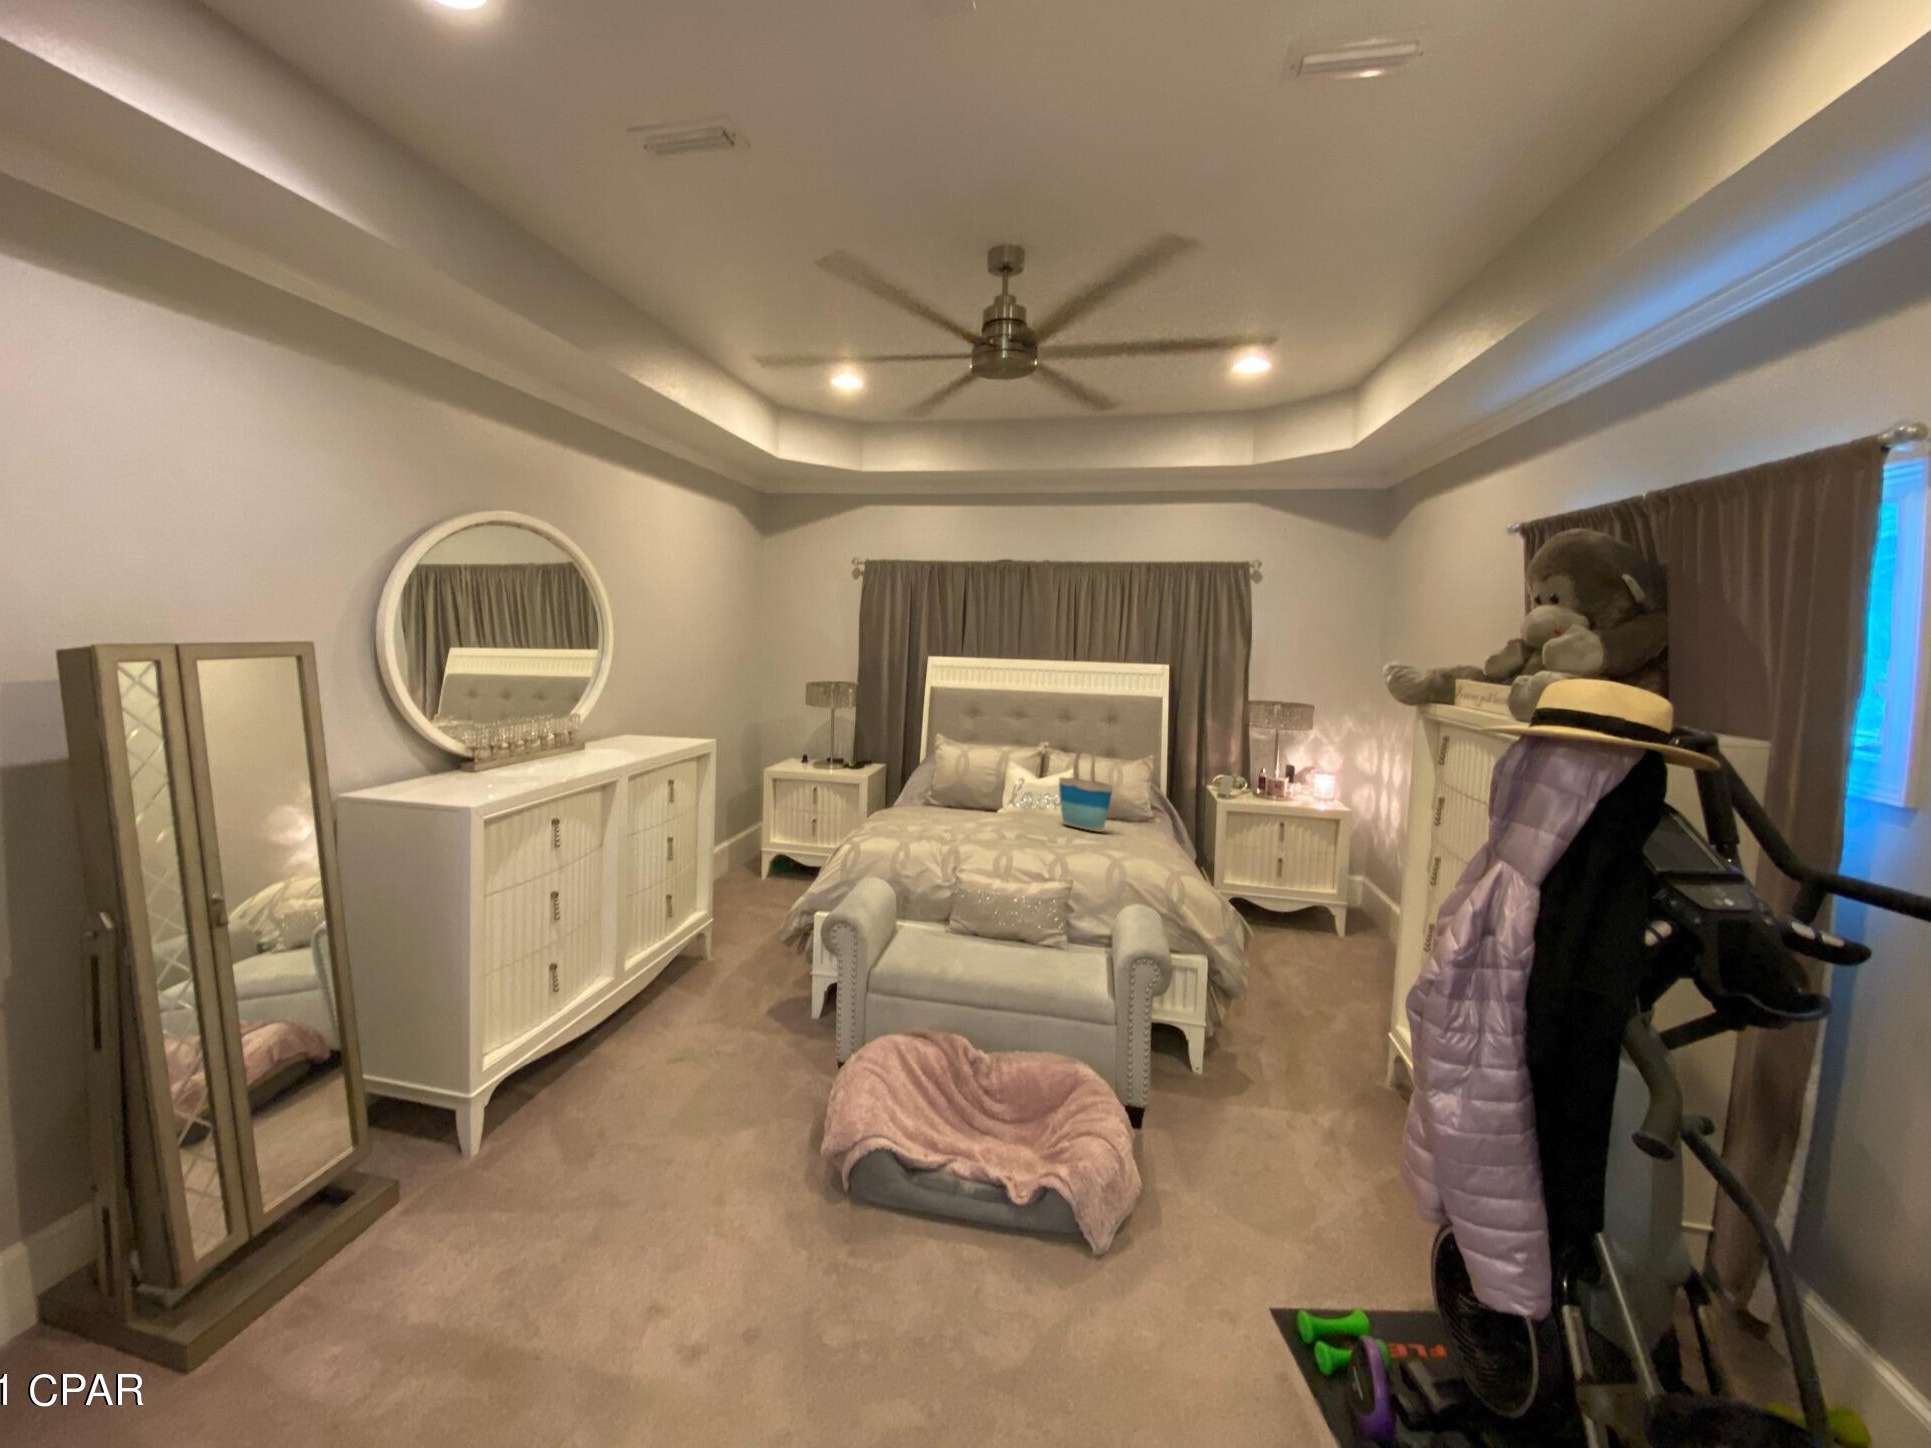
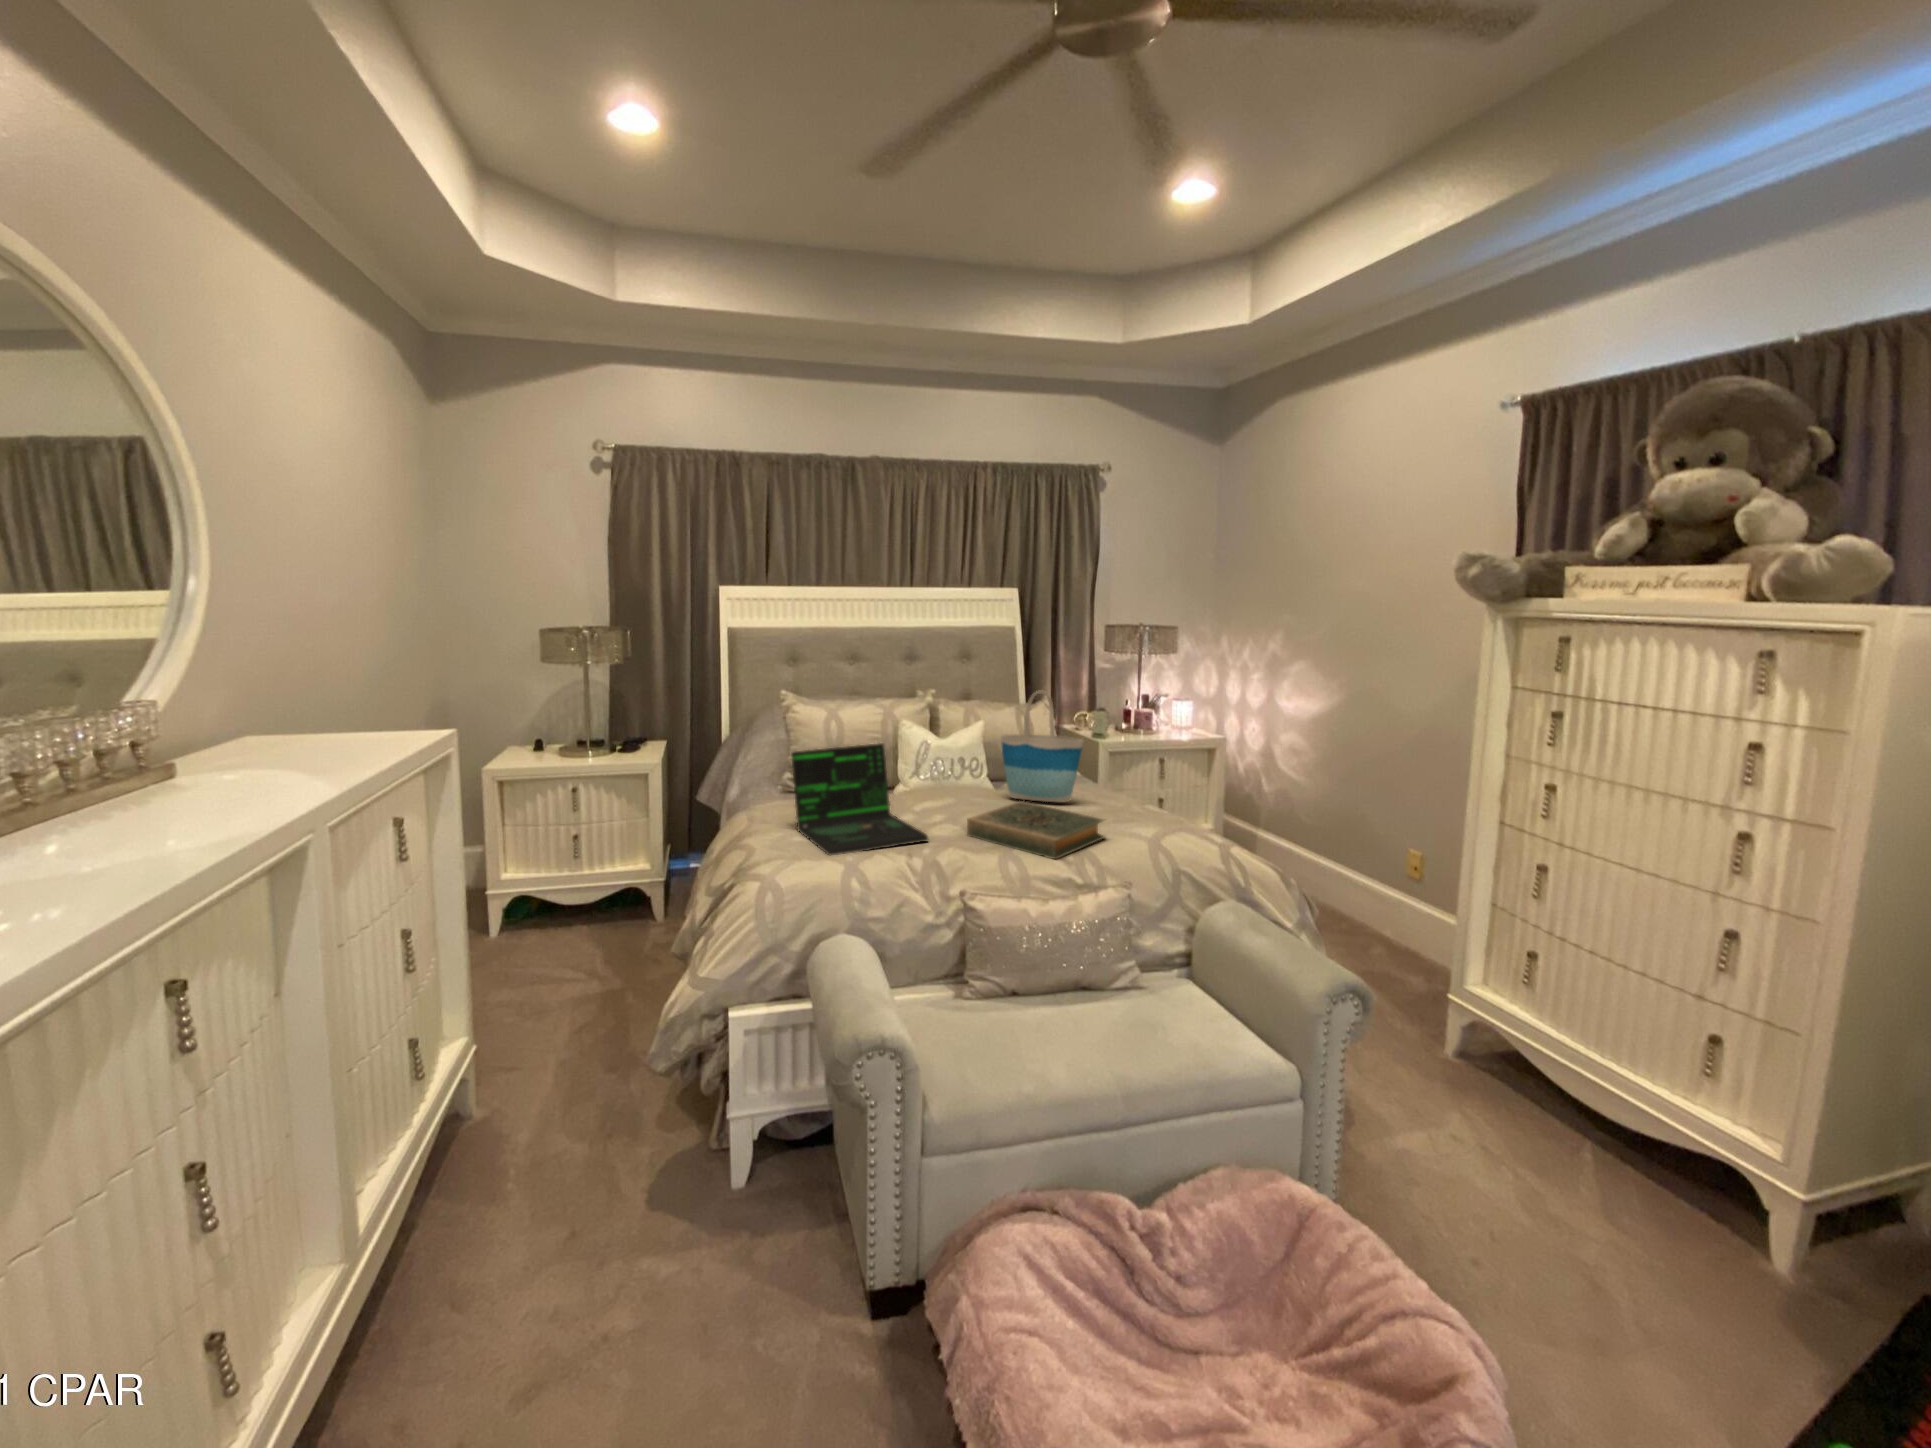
laptop: none [895,772,977,838] -> present [791,743,928,855]
hardback book: none [996,823,1090,858] -> present [967,801,1104,859]

